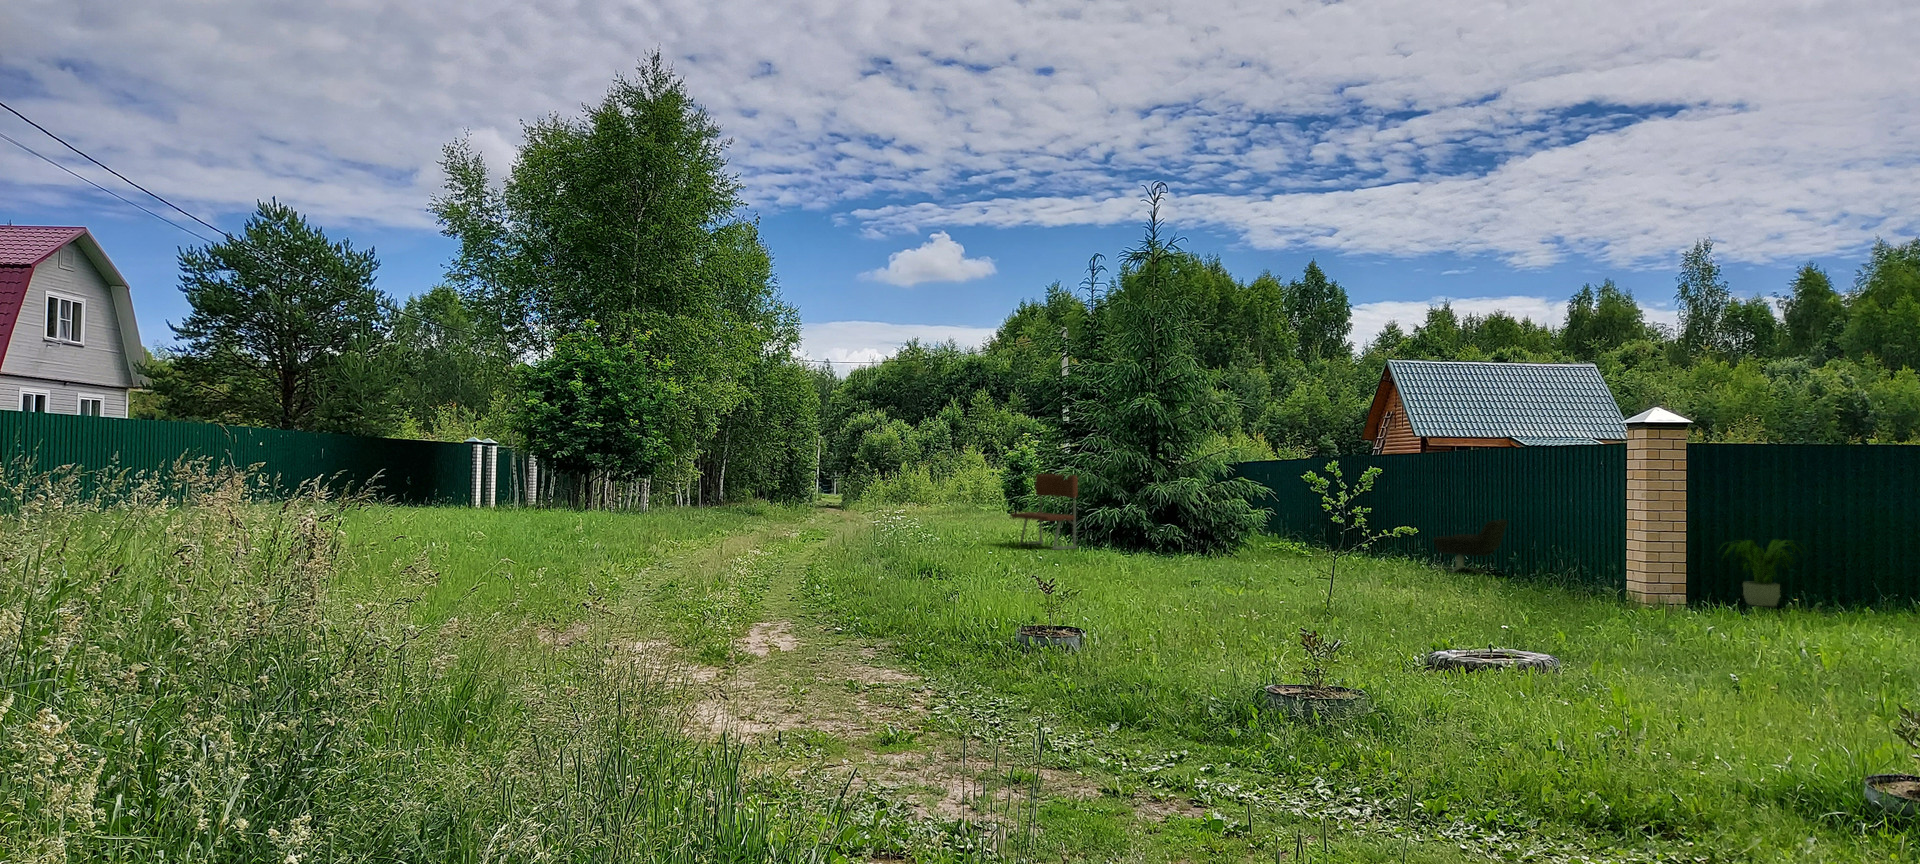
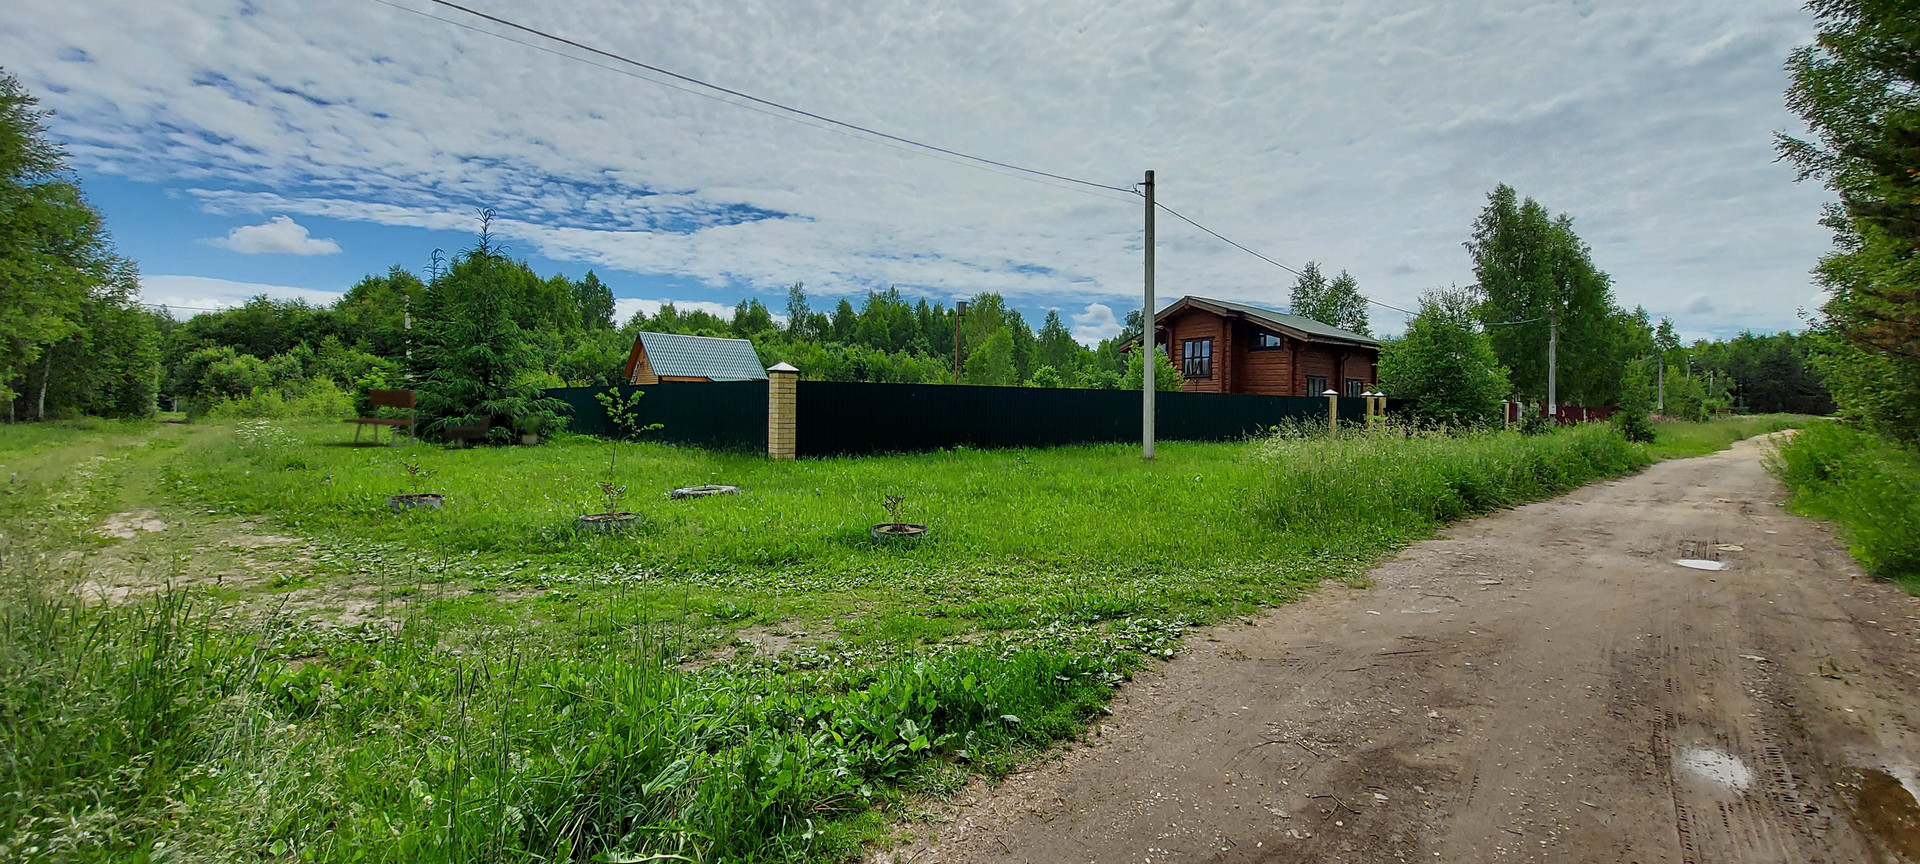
lounge chair: present [1433,519,1507,572] -> present [445,417,491,448]
potted plant: present [1718,540,1802,606] -> present [513,417,545,444]

